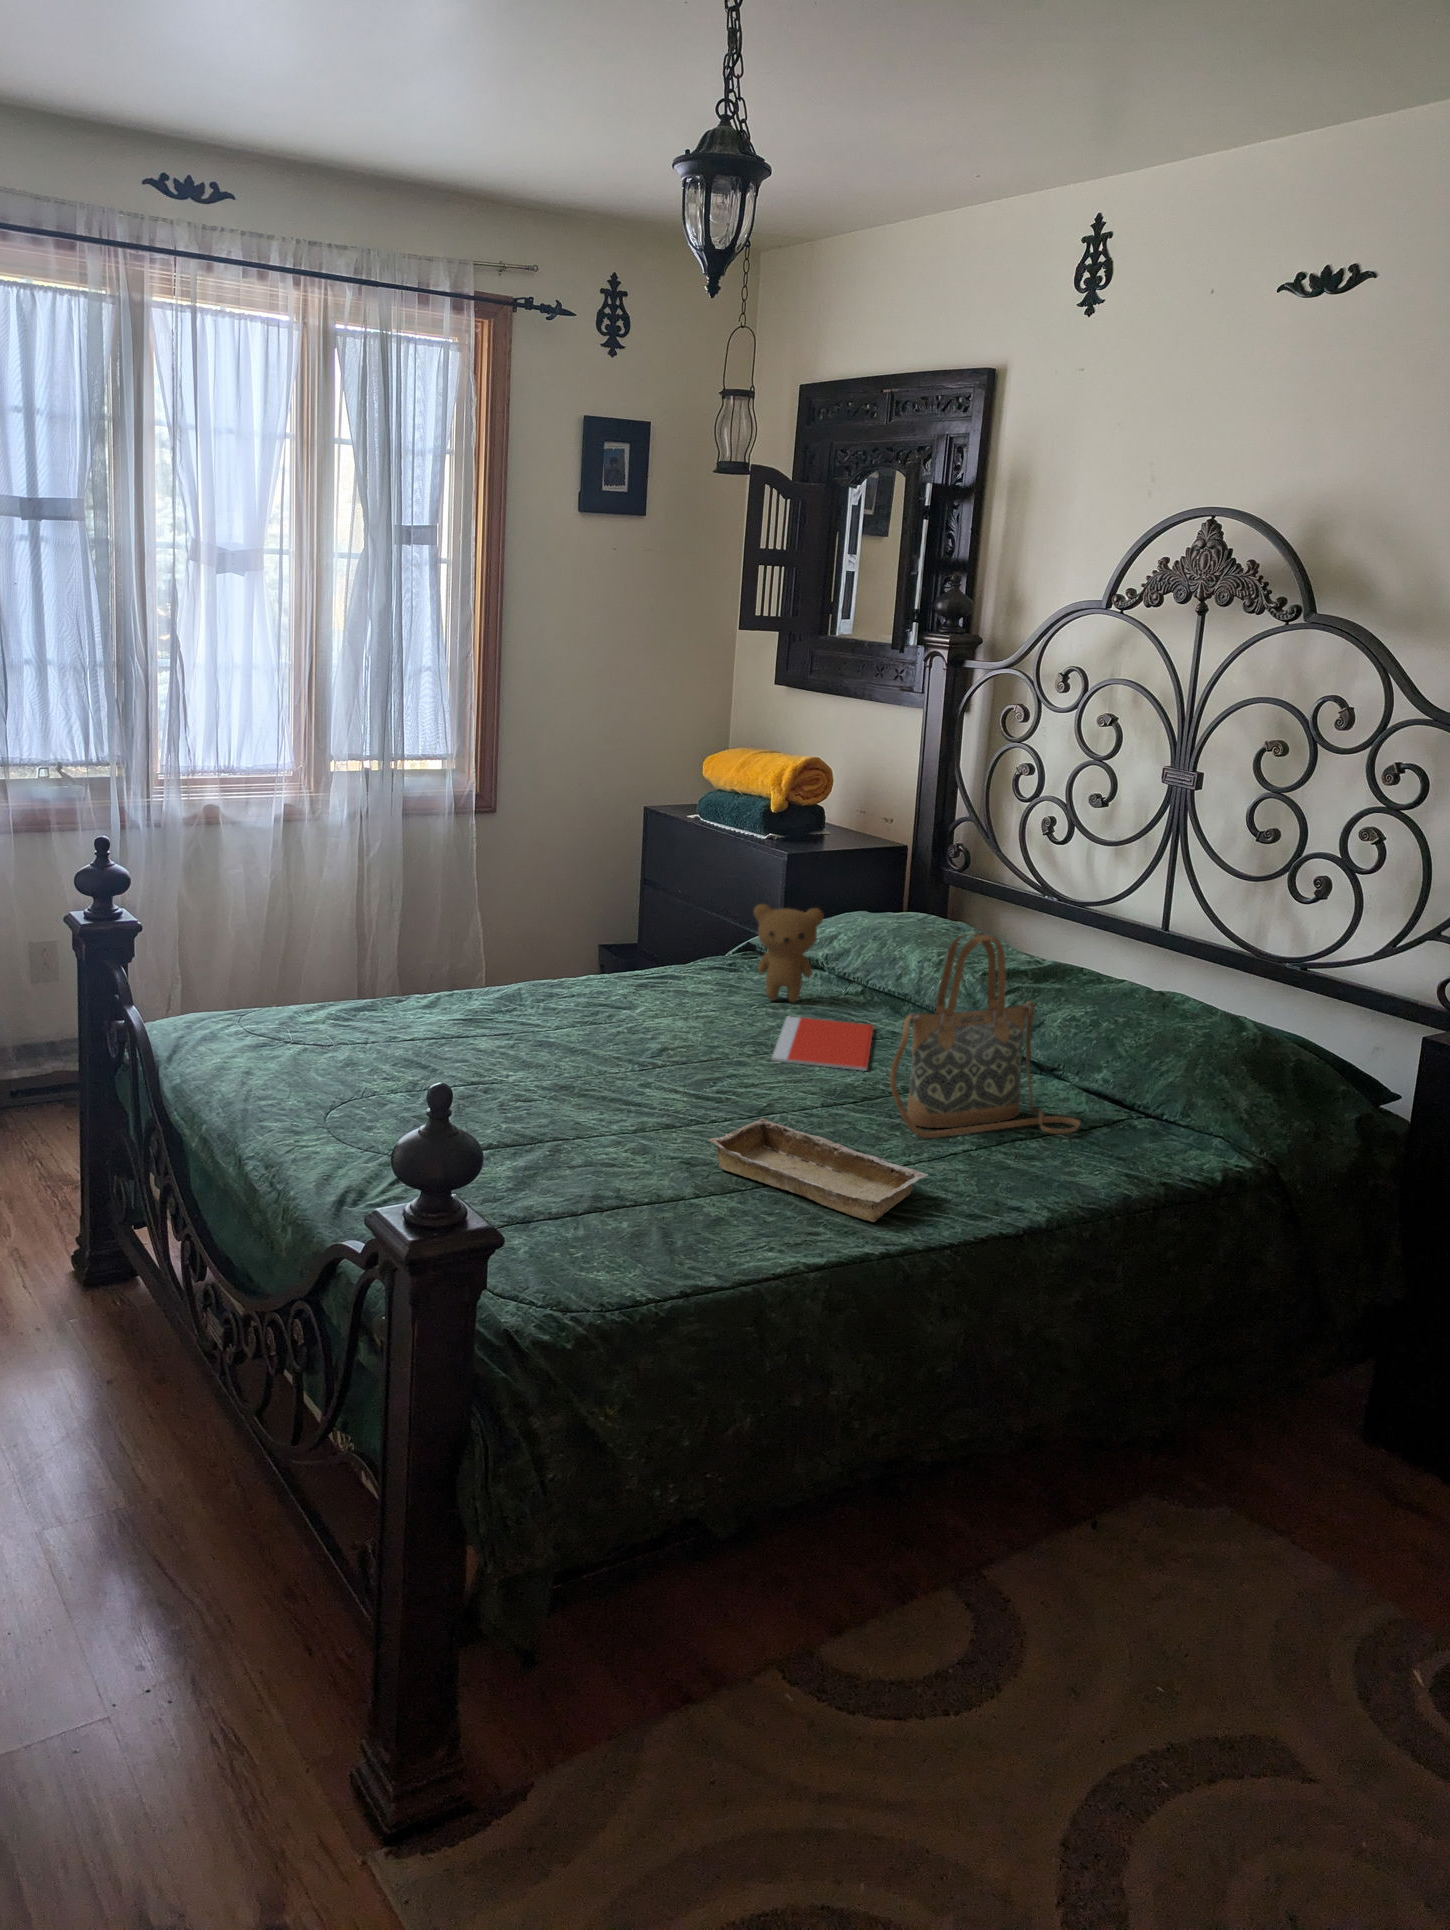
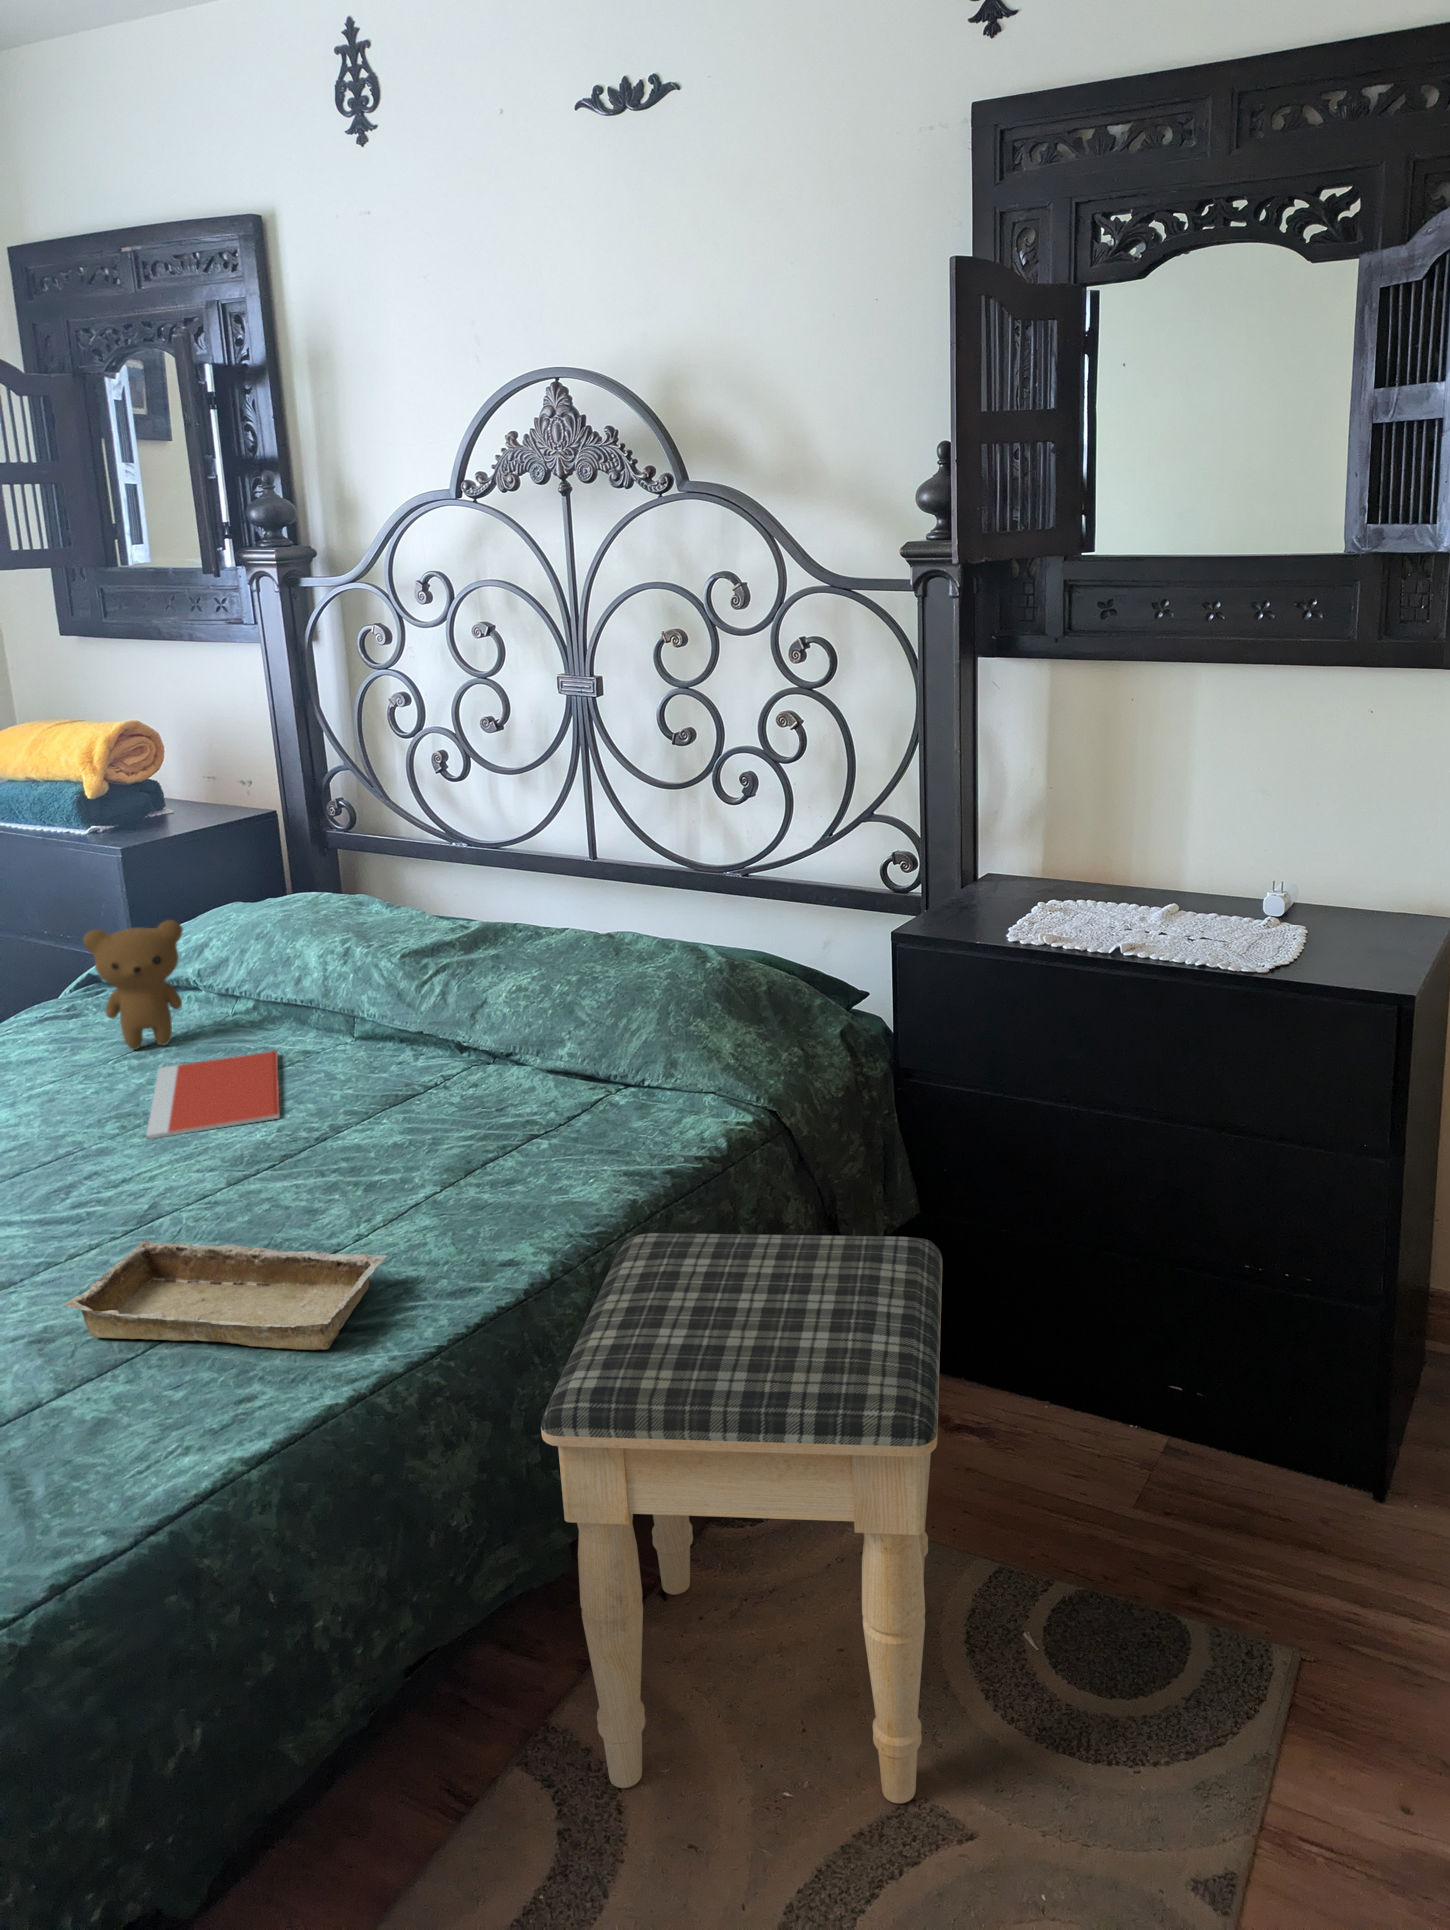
handbag: present [890,933,1080,1138] -> none [310,921,554,1196]
footstool: none [1014,1224,1400,1752] -> present [541,1233,942,1803]

